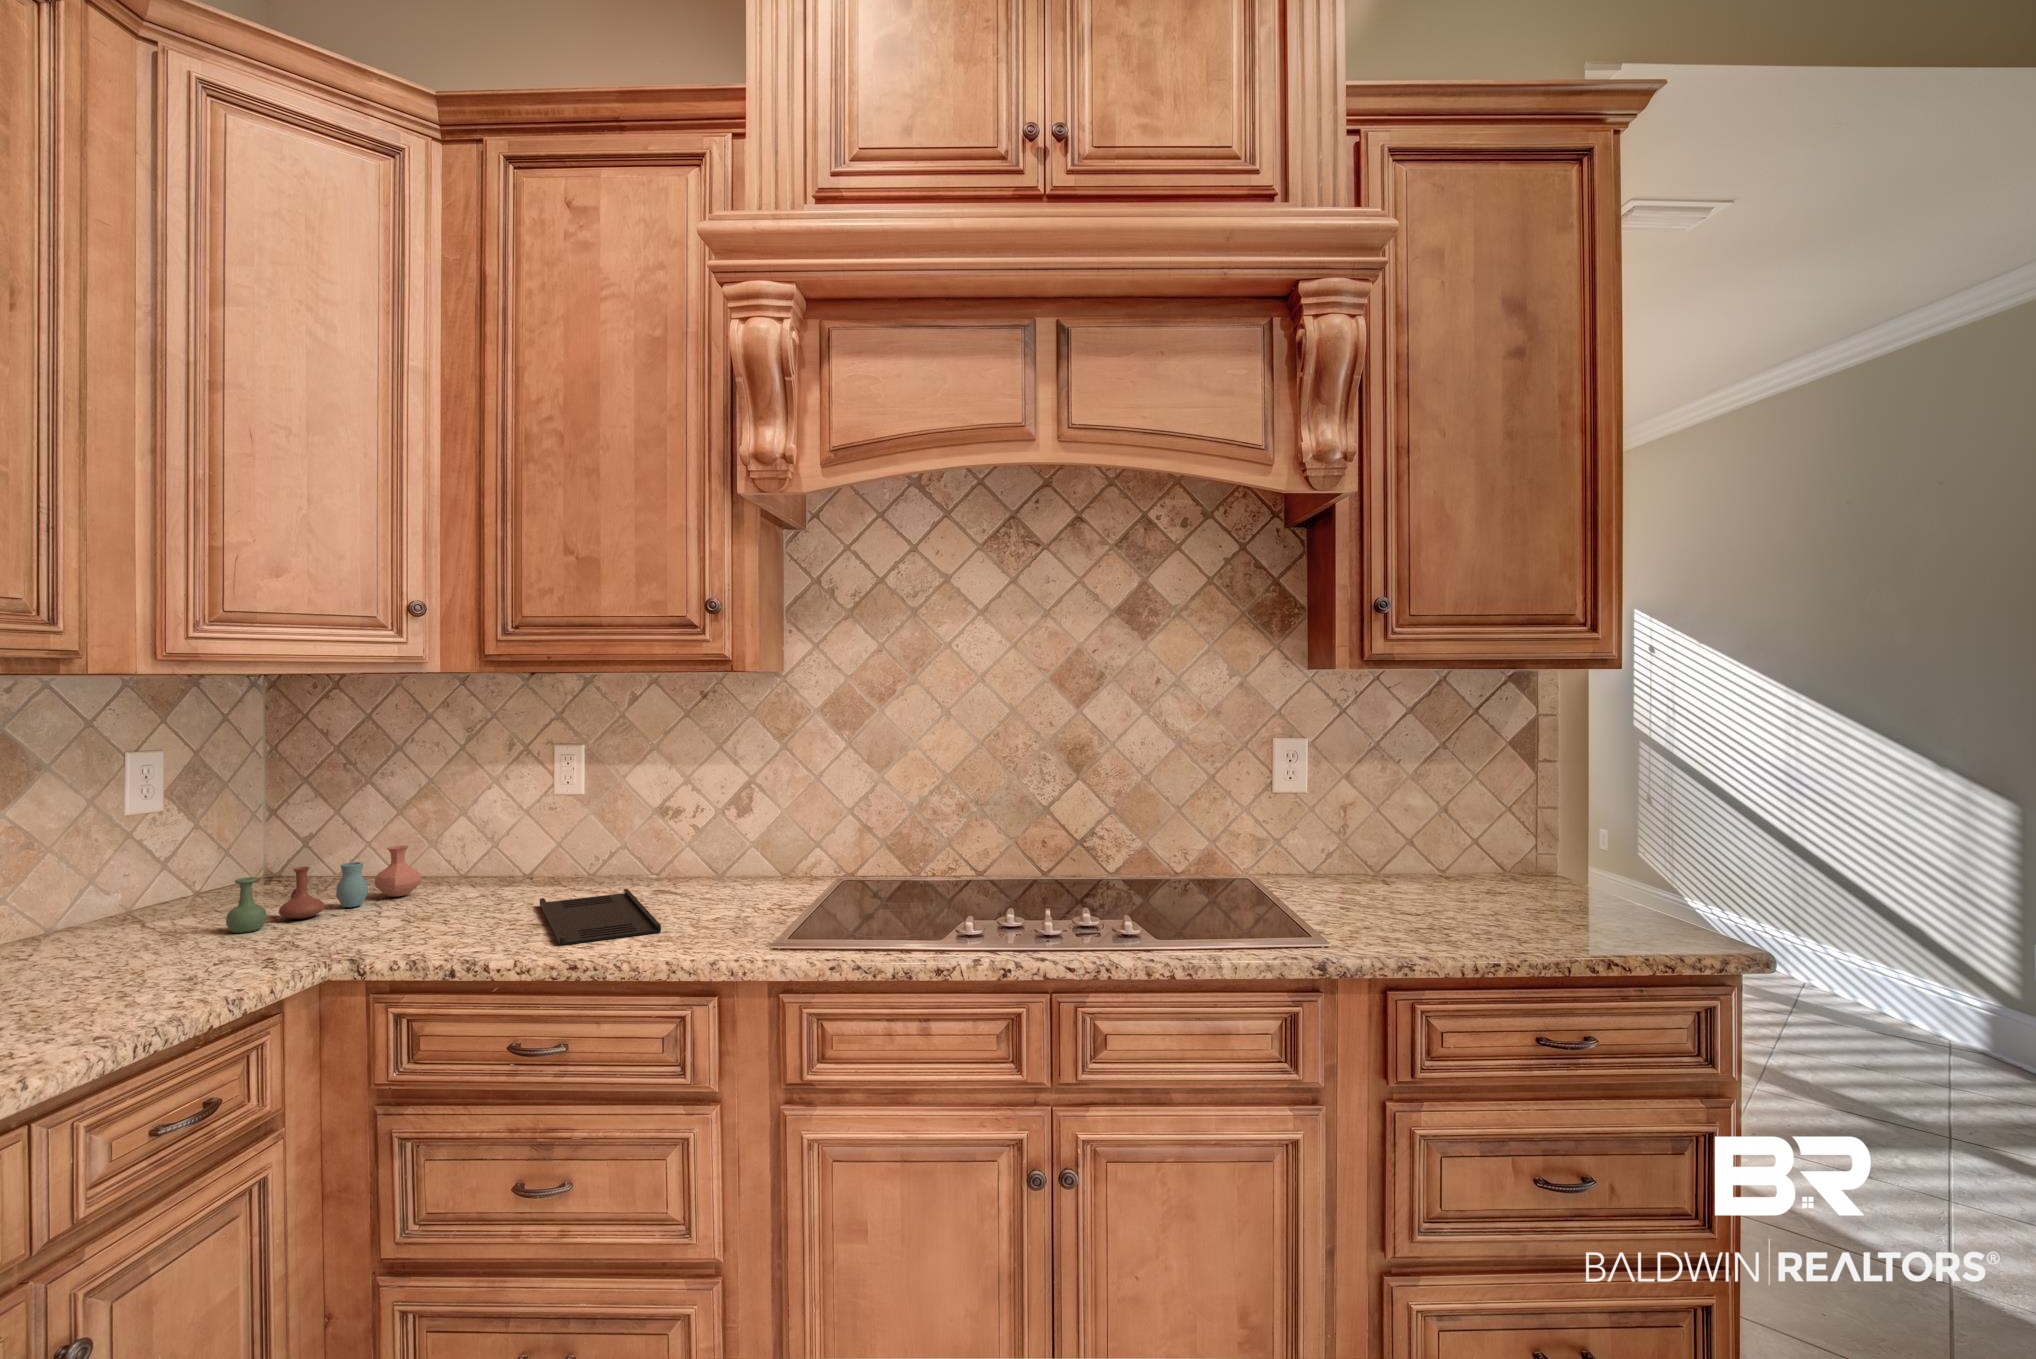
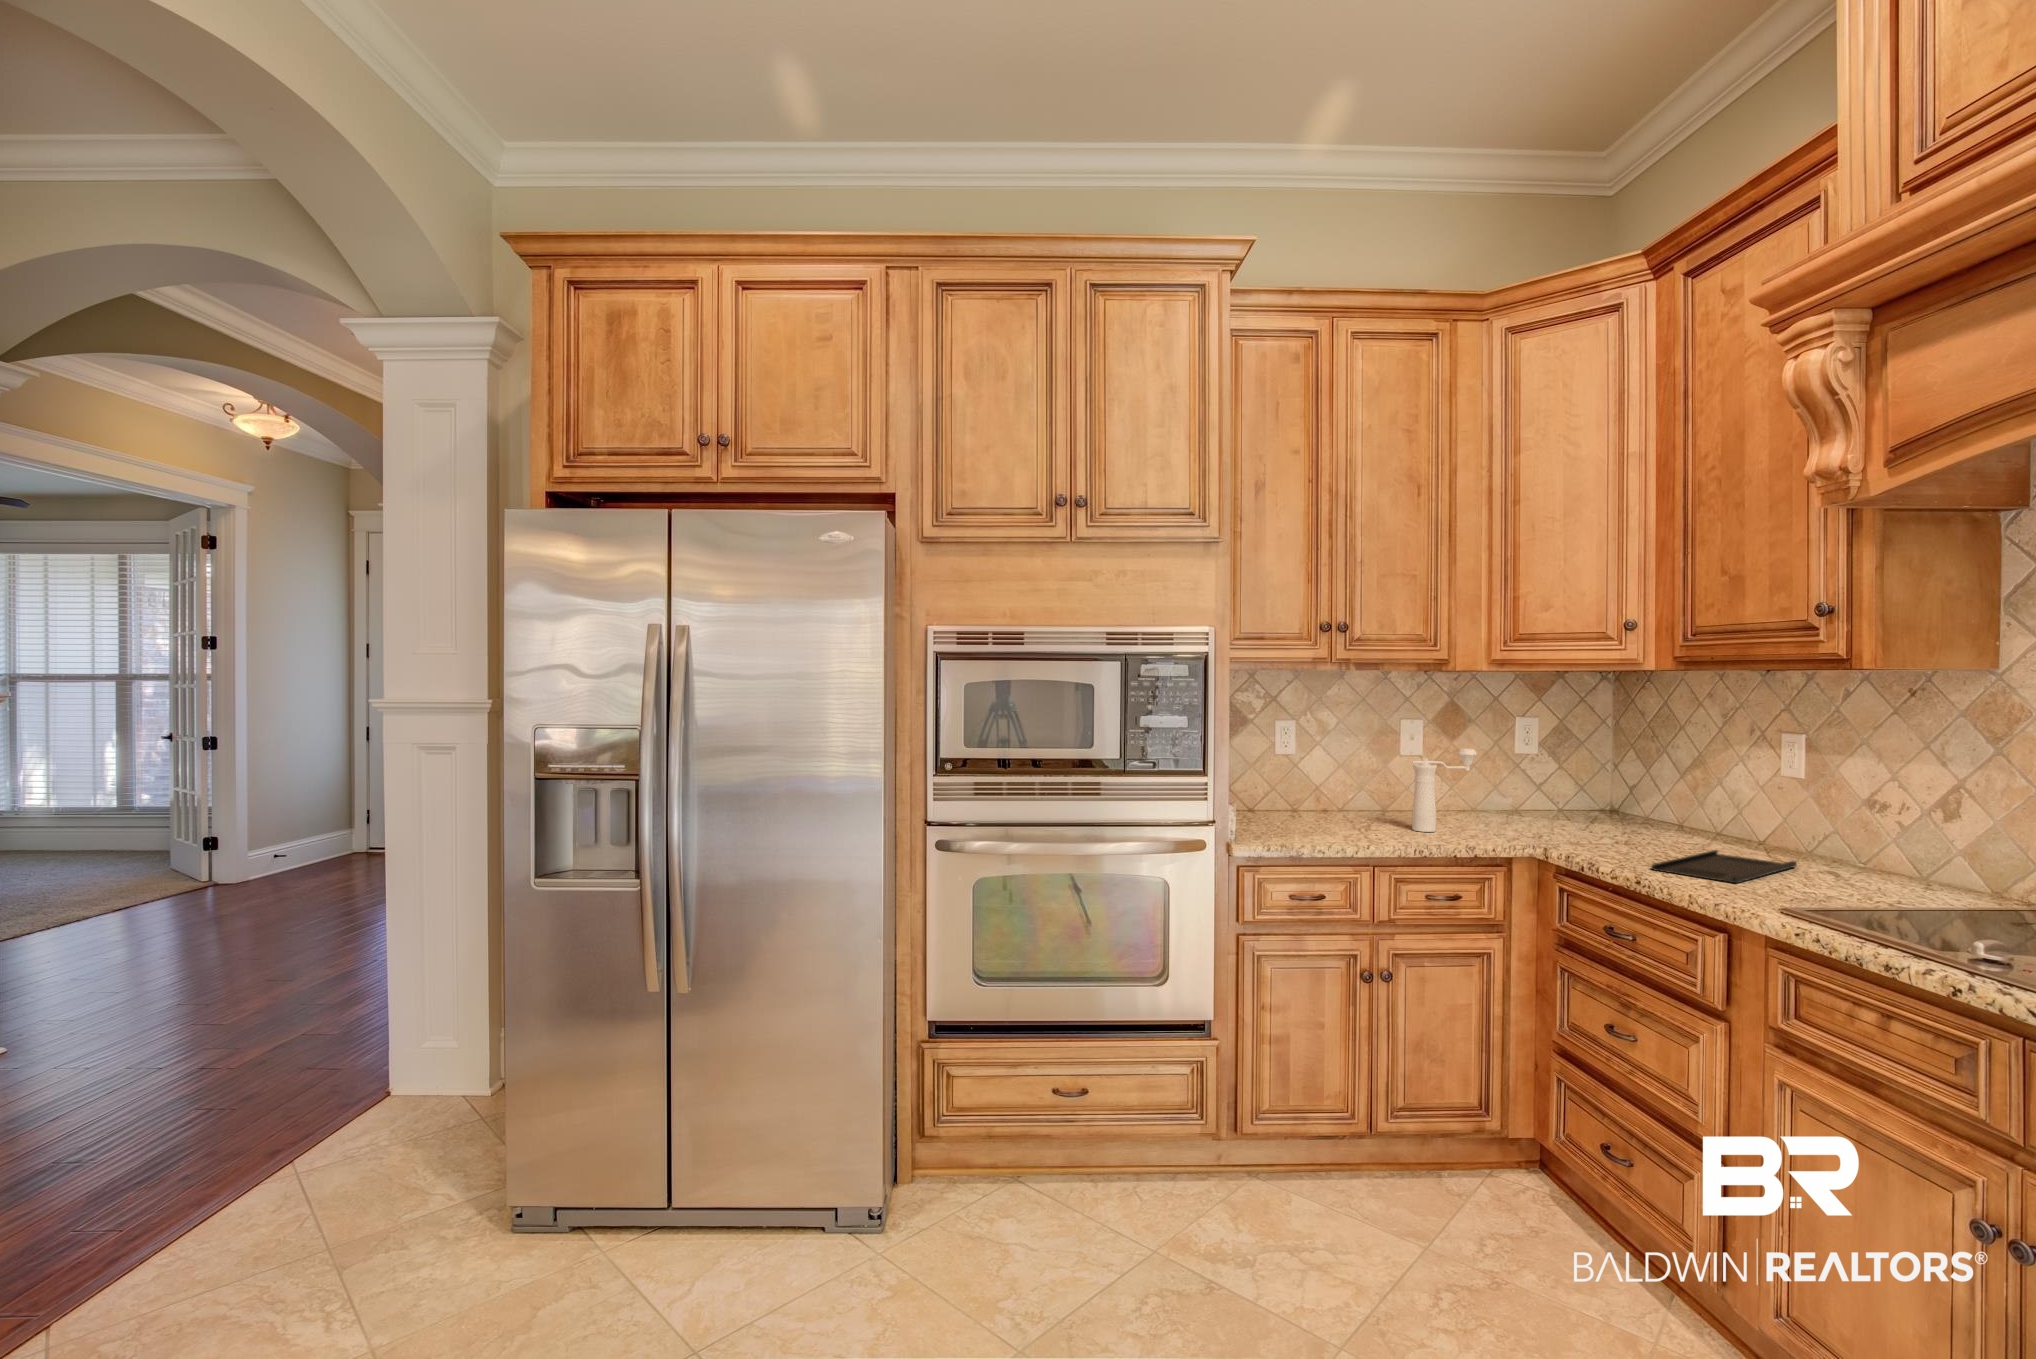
pepper mill: none [72,824,197,1007] -> present [1412,749,1477,832]
vase: present [226,846,421,933] -> none [1527,794,1671,833]

